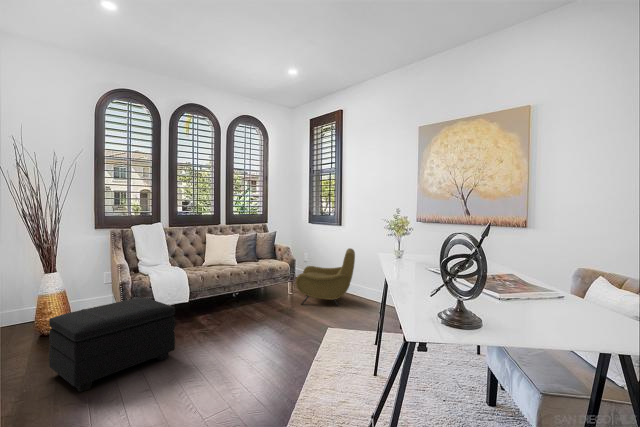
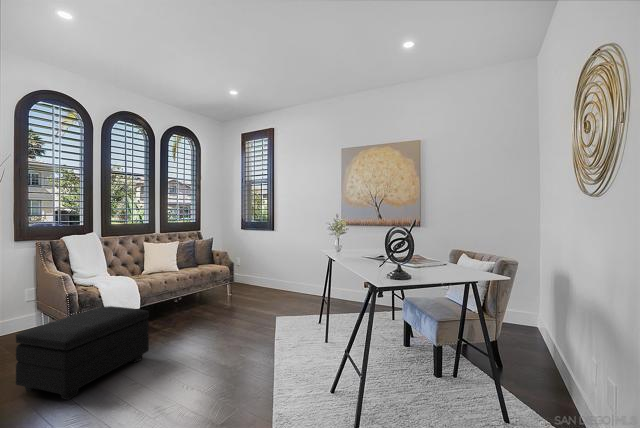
armchair: present [296,248,355,306] -> none [240,249,291,302]

